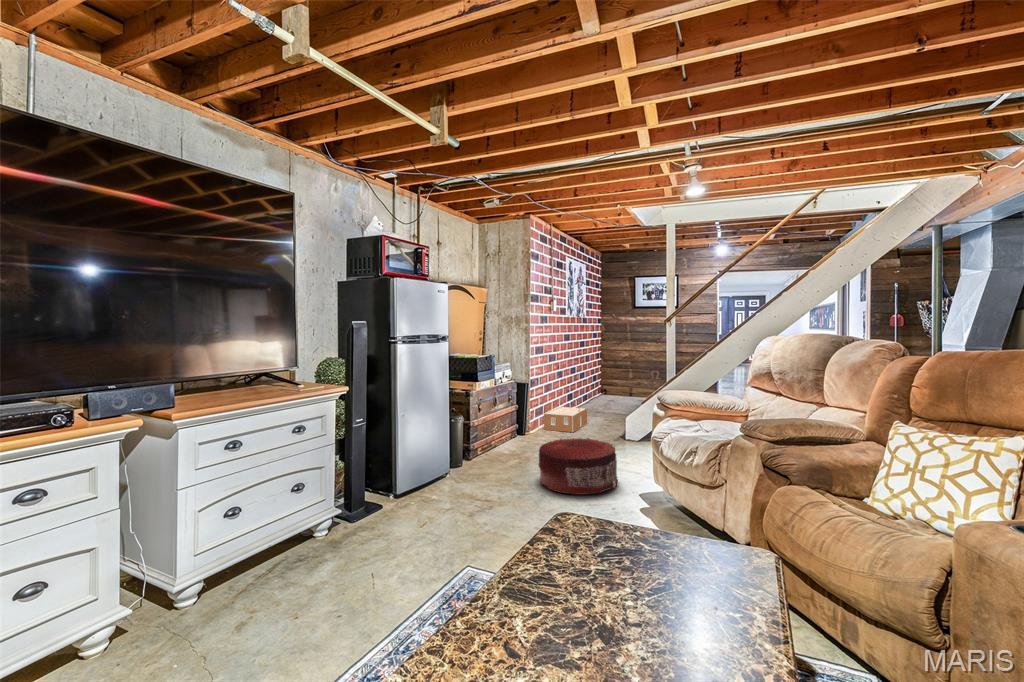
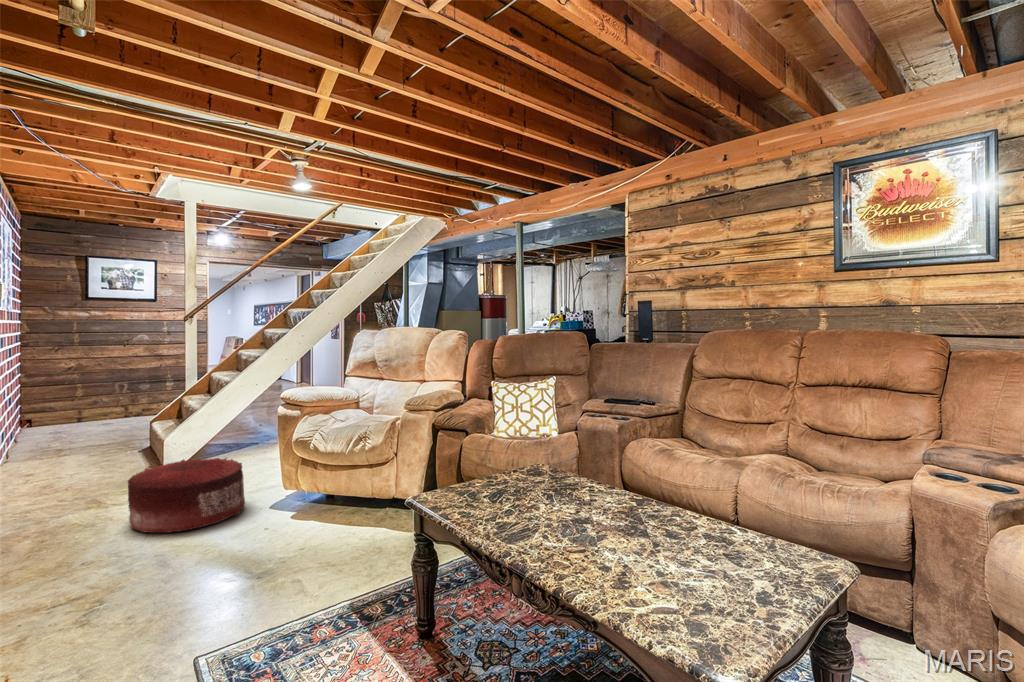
cardboard box: present [544,407,587,432] -> none [5,437,72,484]

